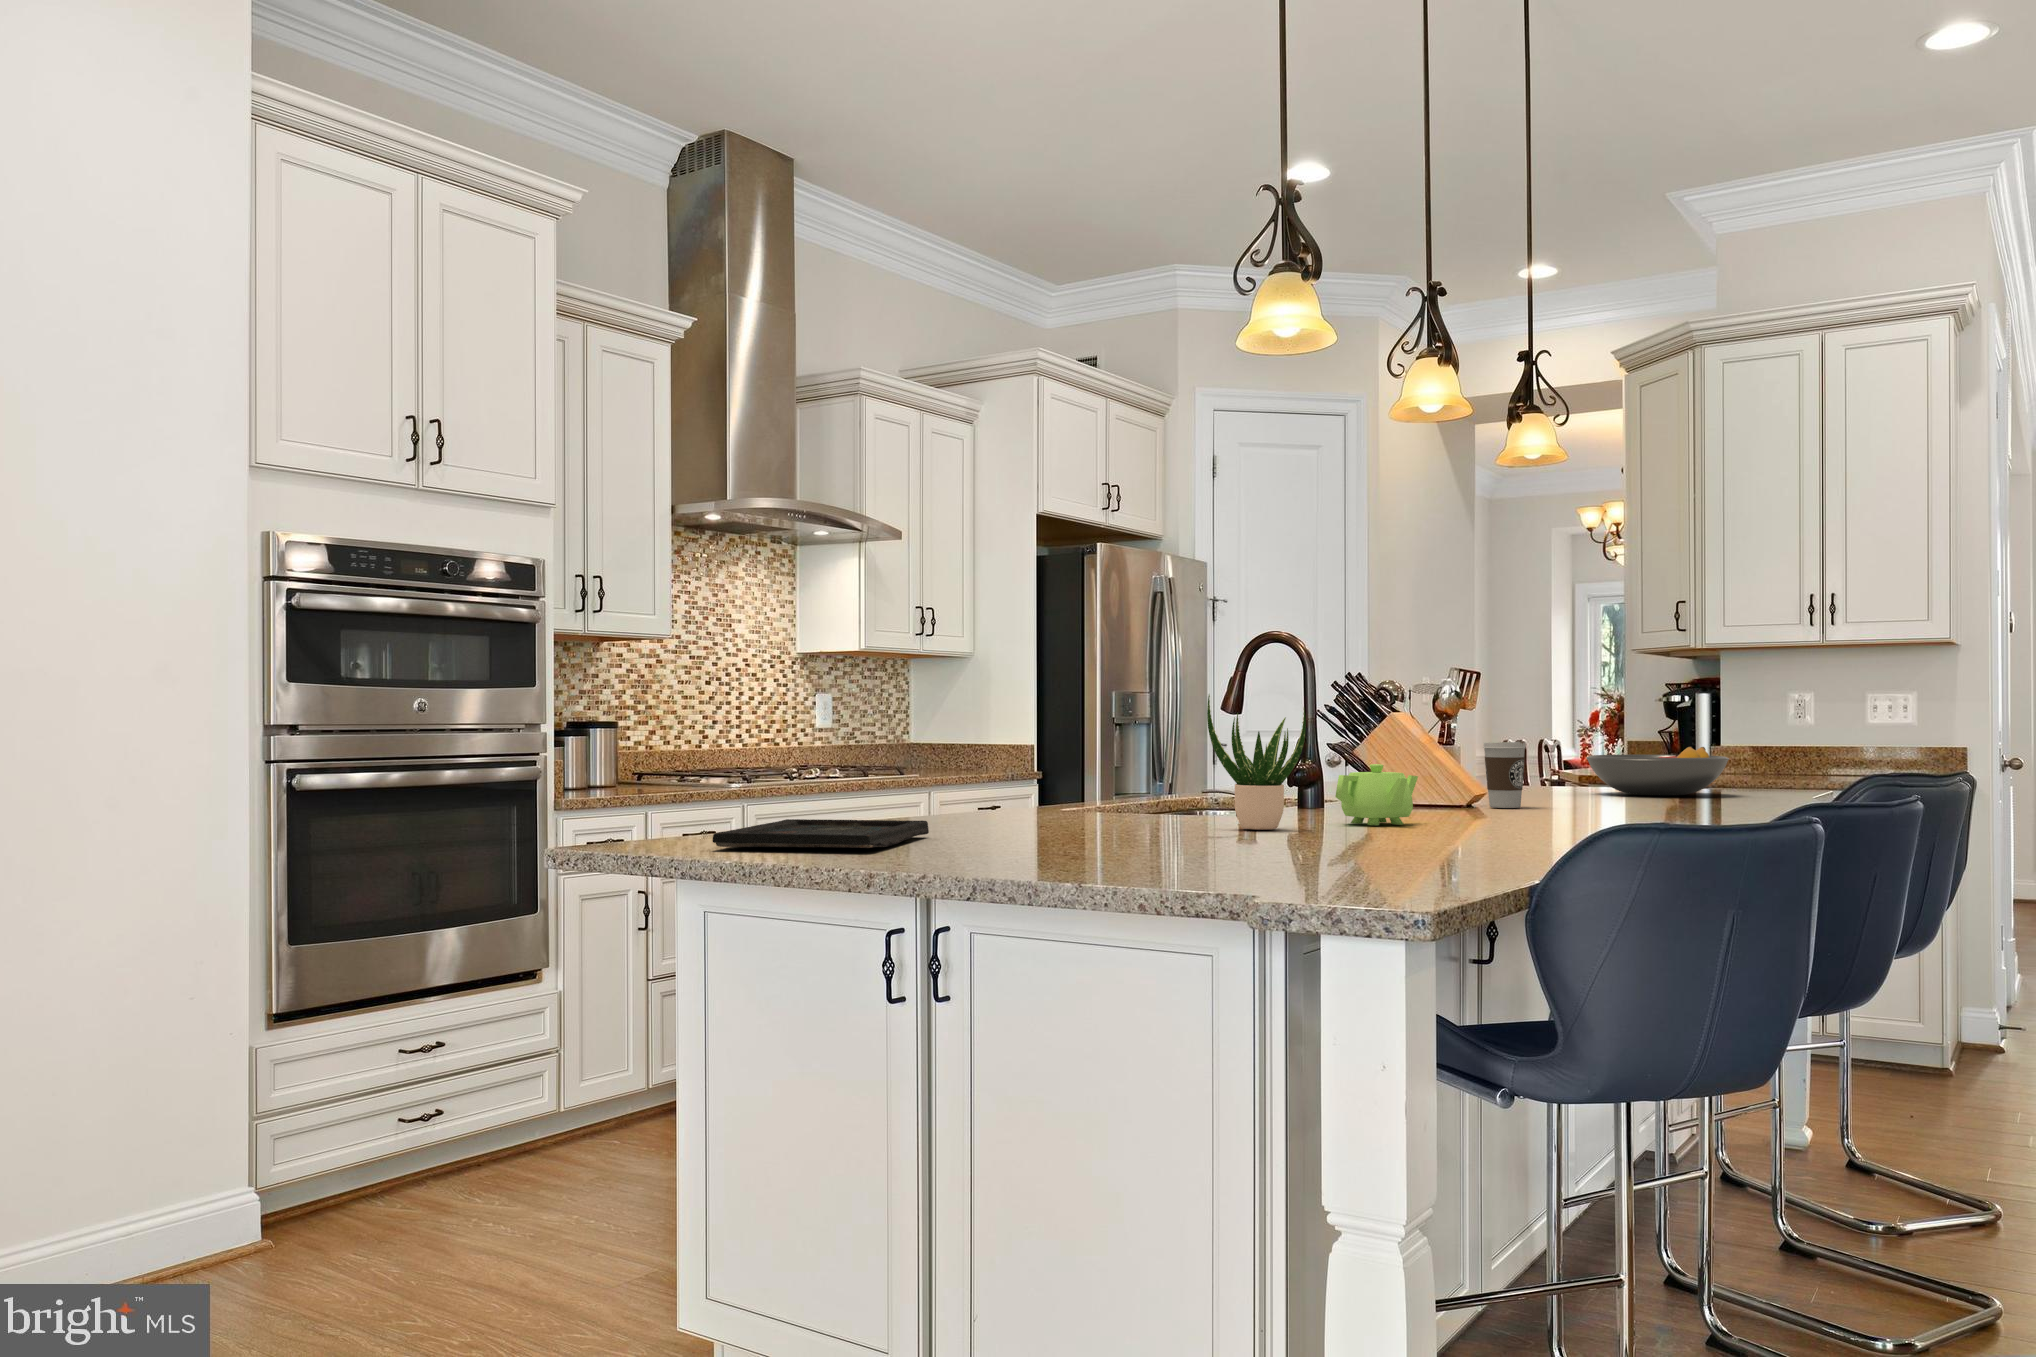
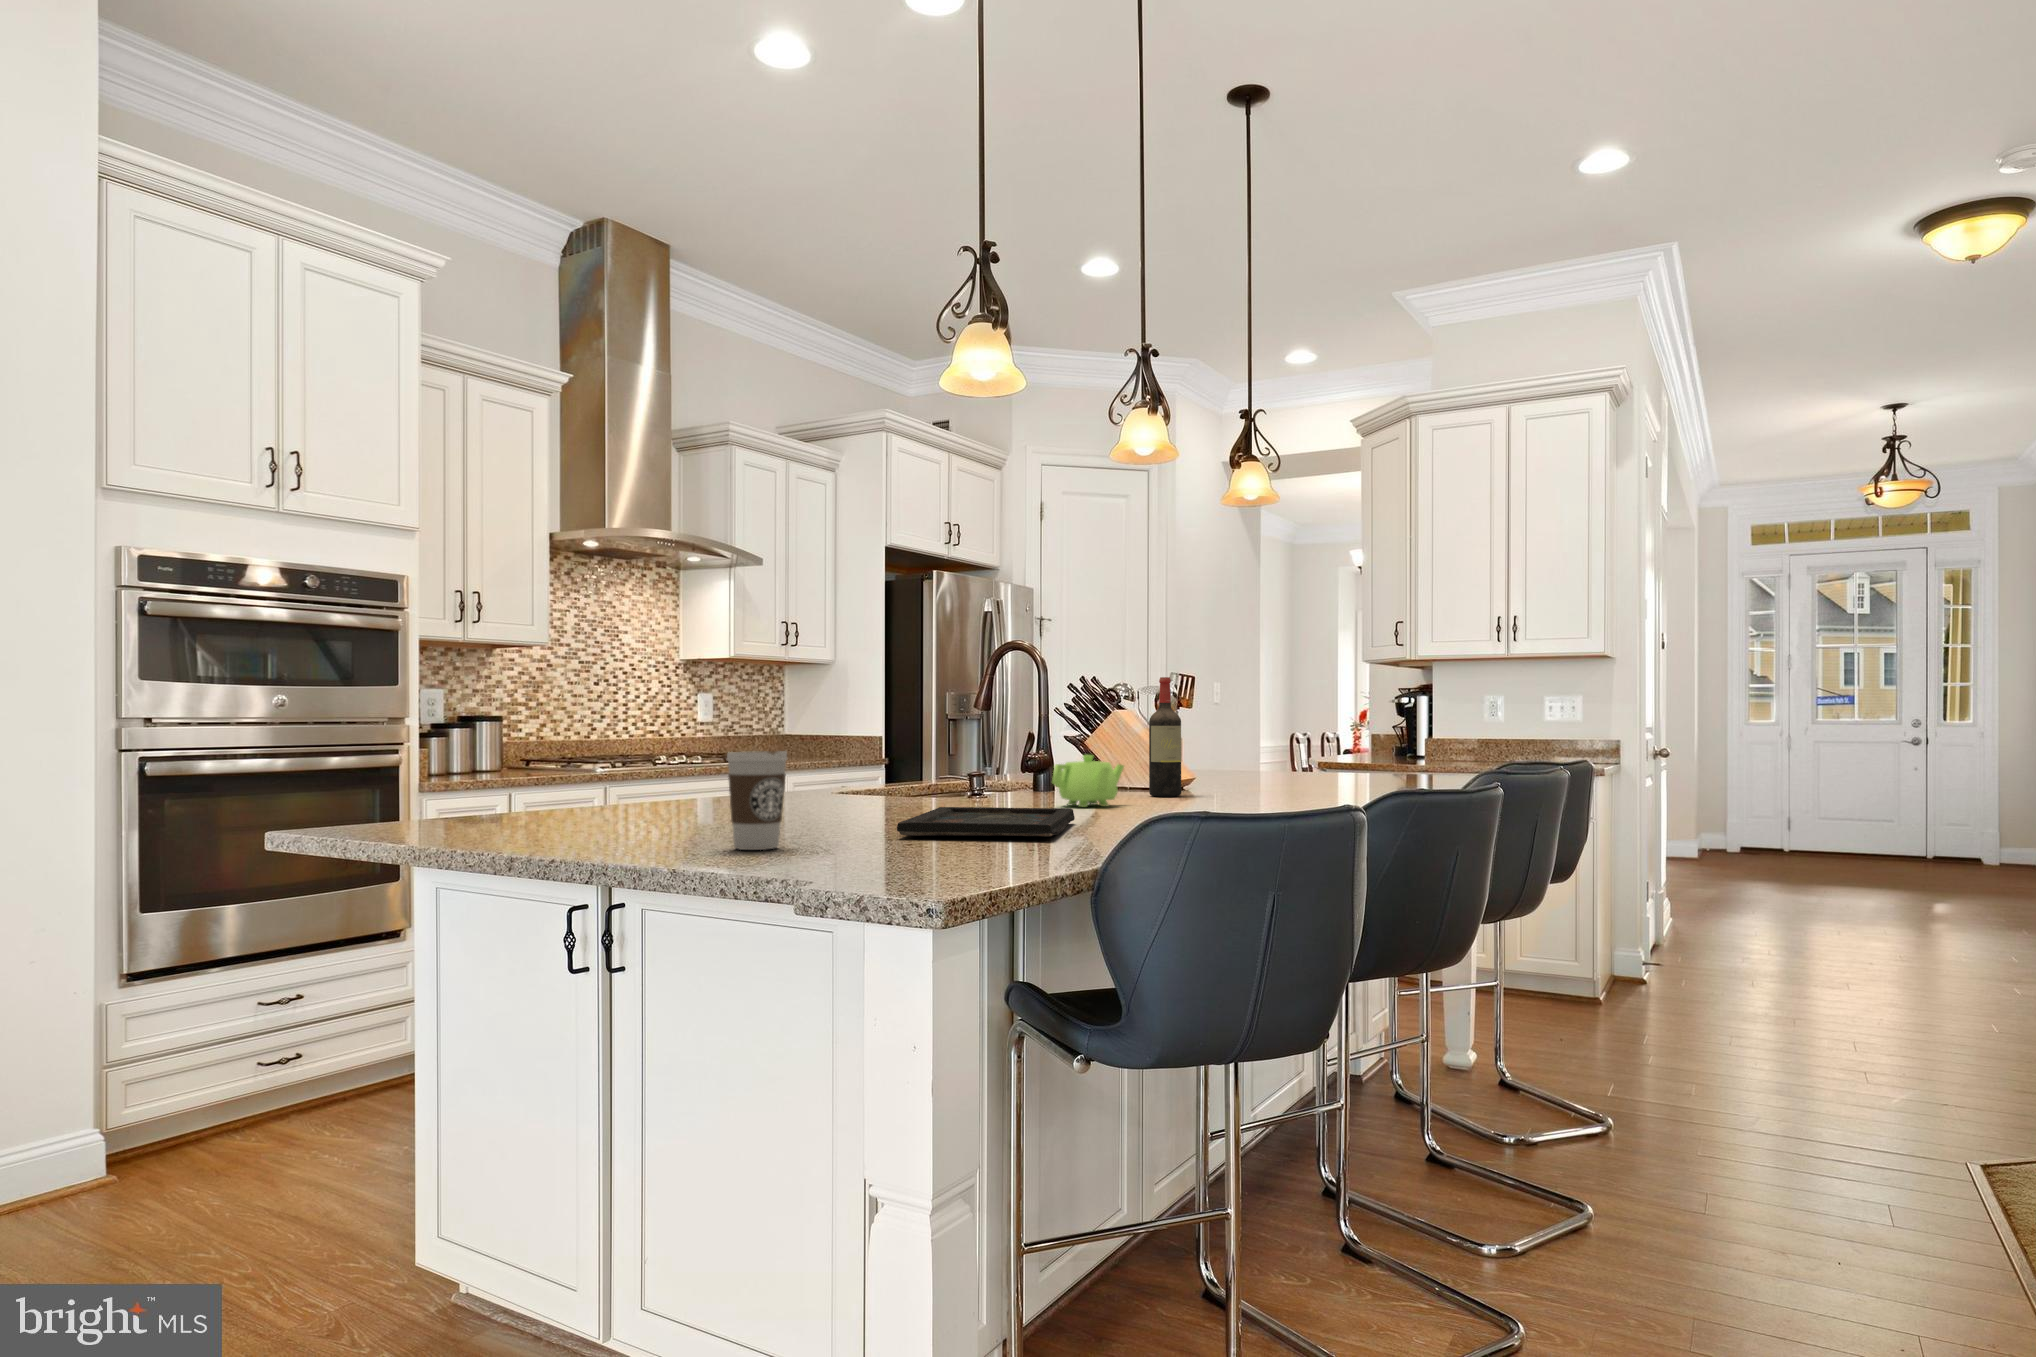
wine bottle: none [1430,673,1471,814] -> present [1149,677,1181,797]
potted plant: present [1207,695,1306,830] -> none [937,694,1018,811]
coffee cup: present [1483,741,1526,808] -> present [727,751,787,850]
fruit bowl: present [1586,747,1729,796] -> none [1302,739,1414,779]
tray: present [713,819,929,848] -> present [897,807,1075,836]

